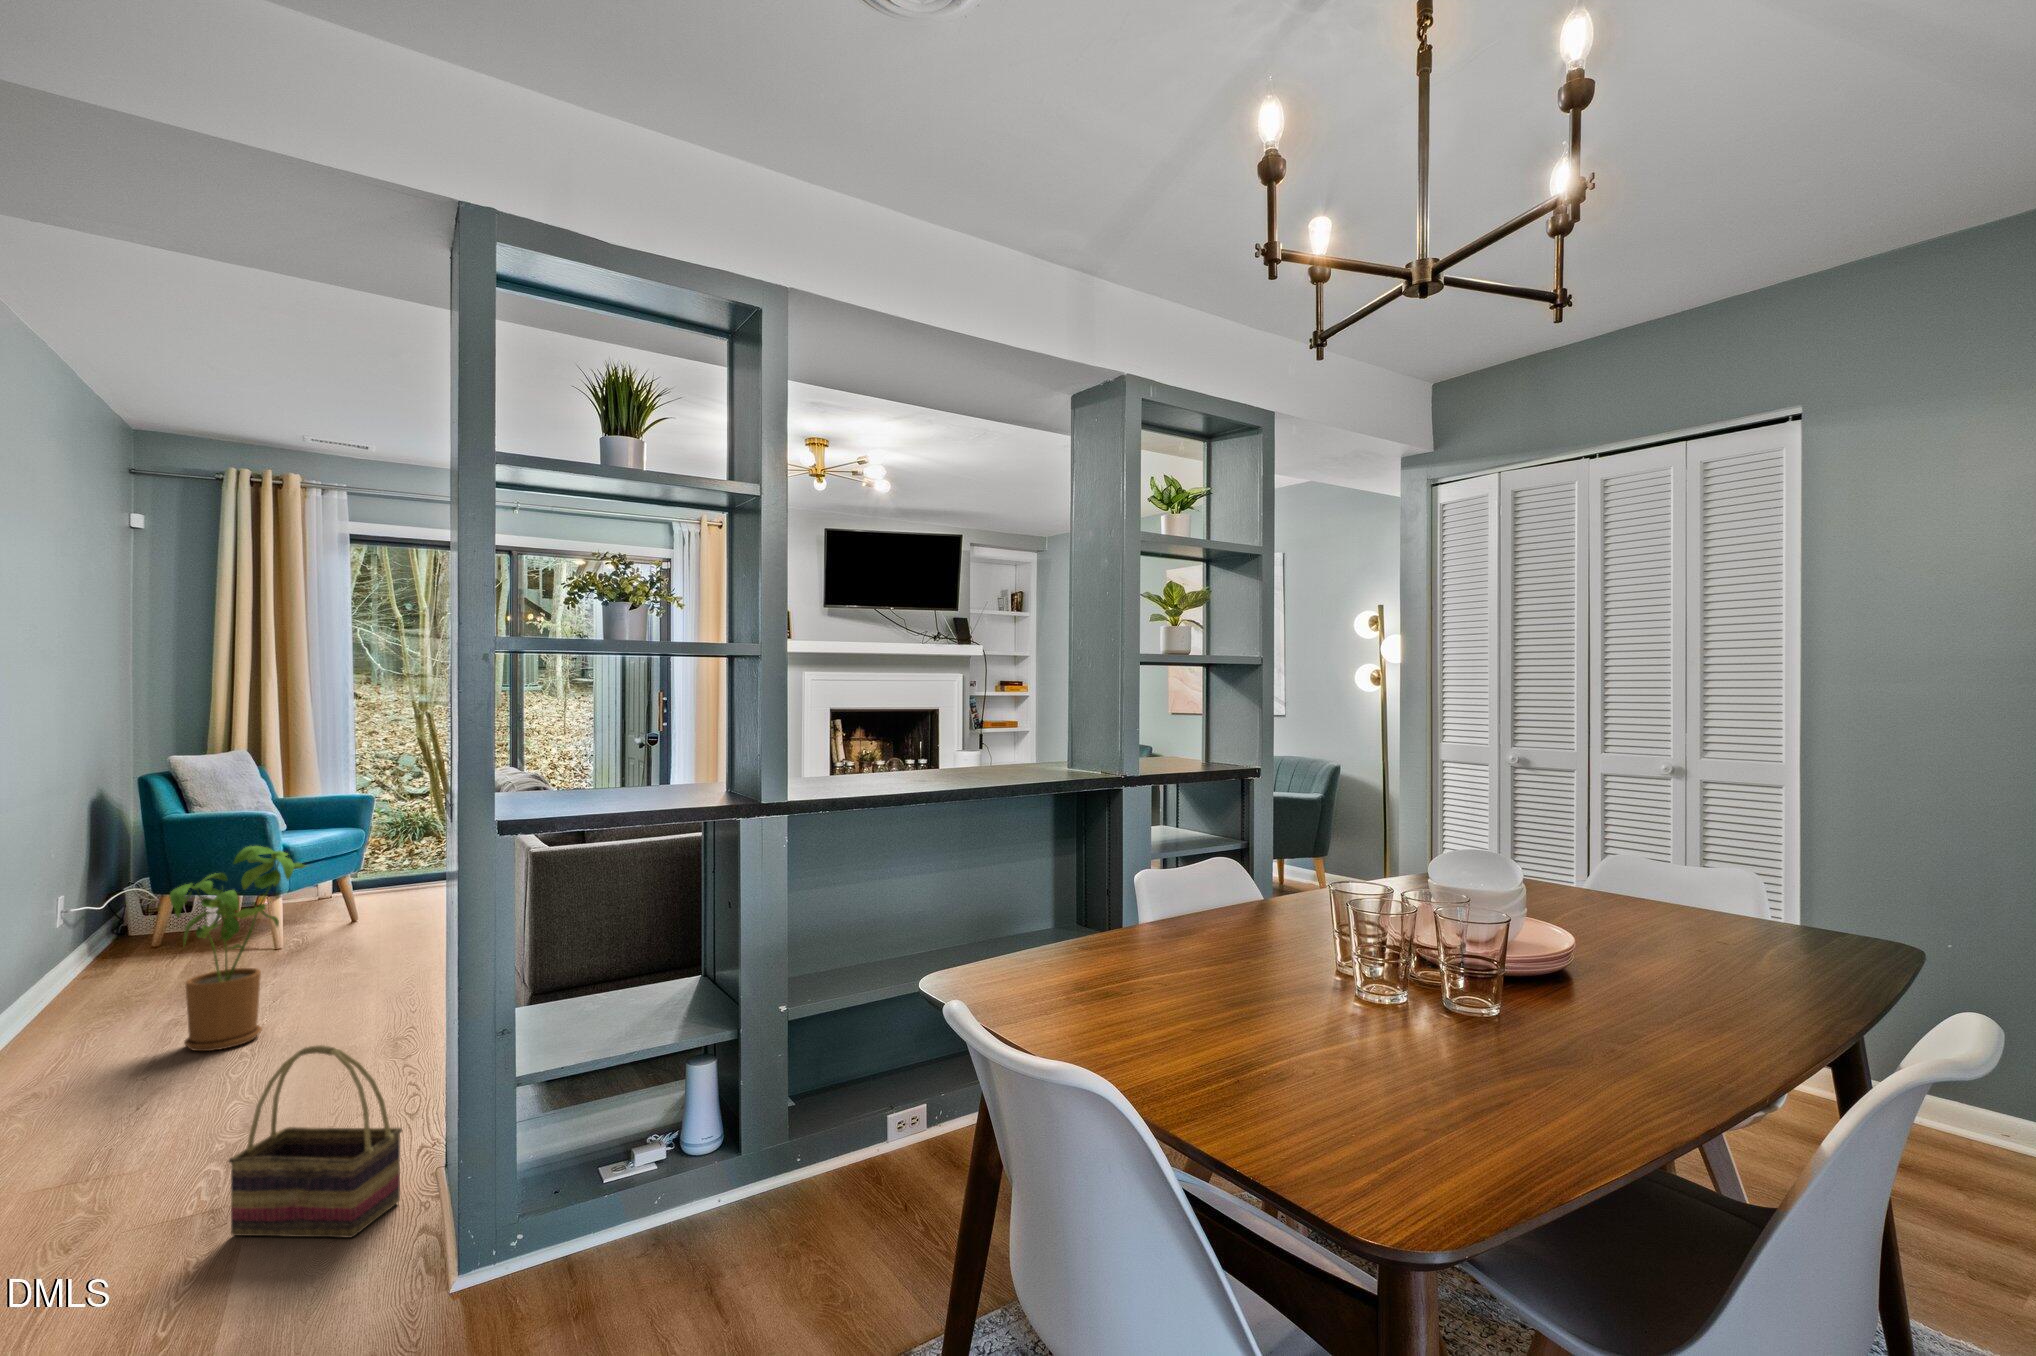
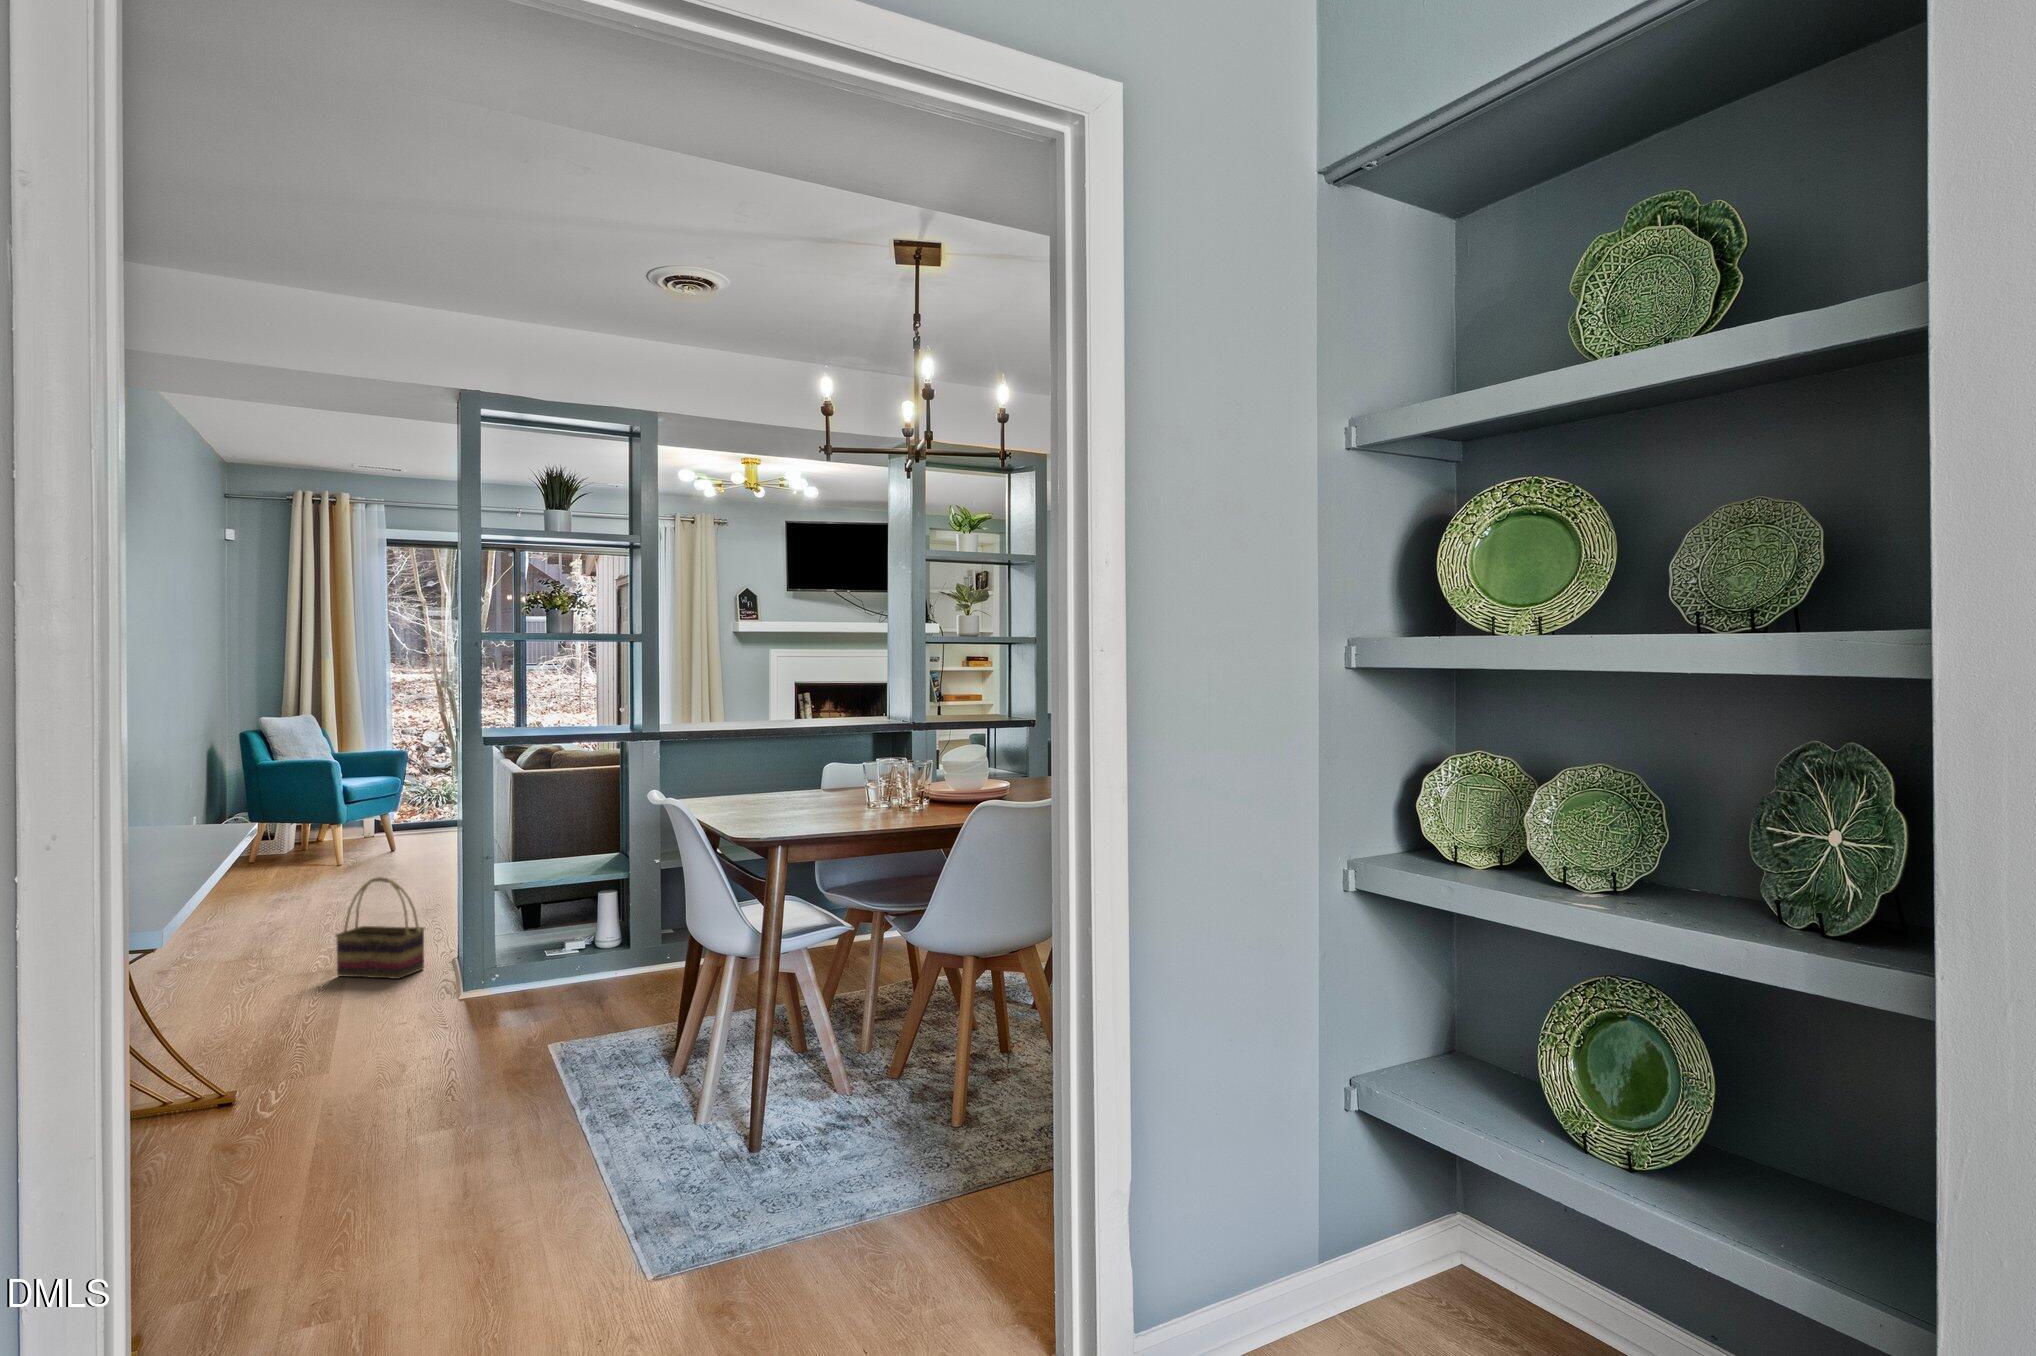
house plant: present [170,846,306,1051] -> none [280,778,368,911]

